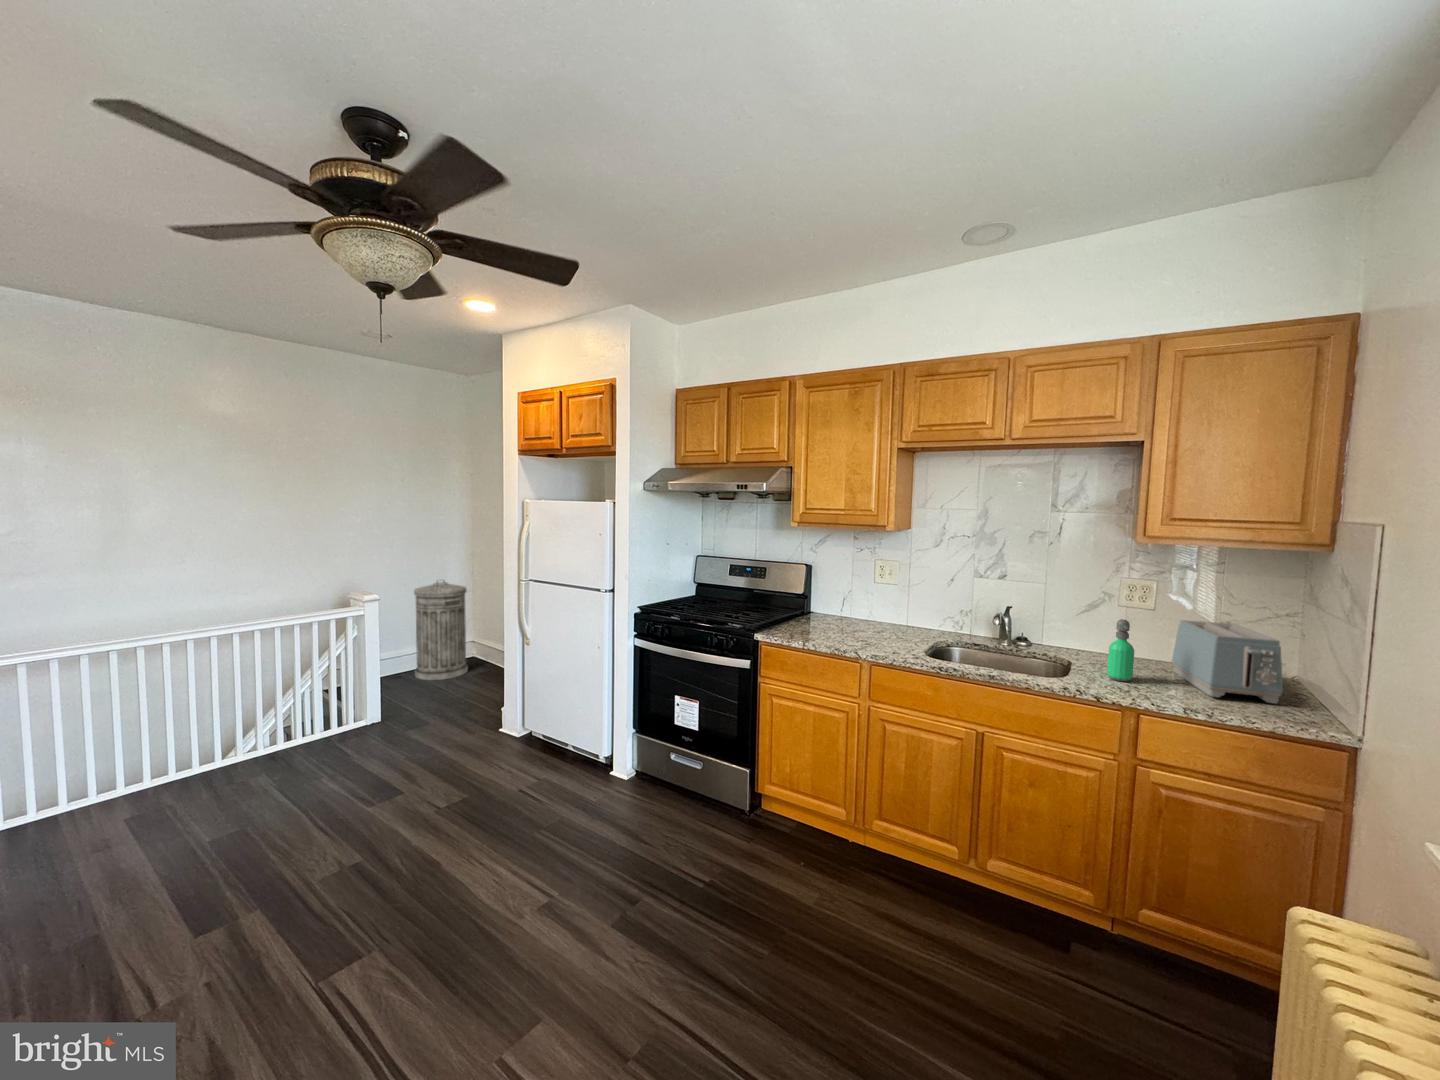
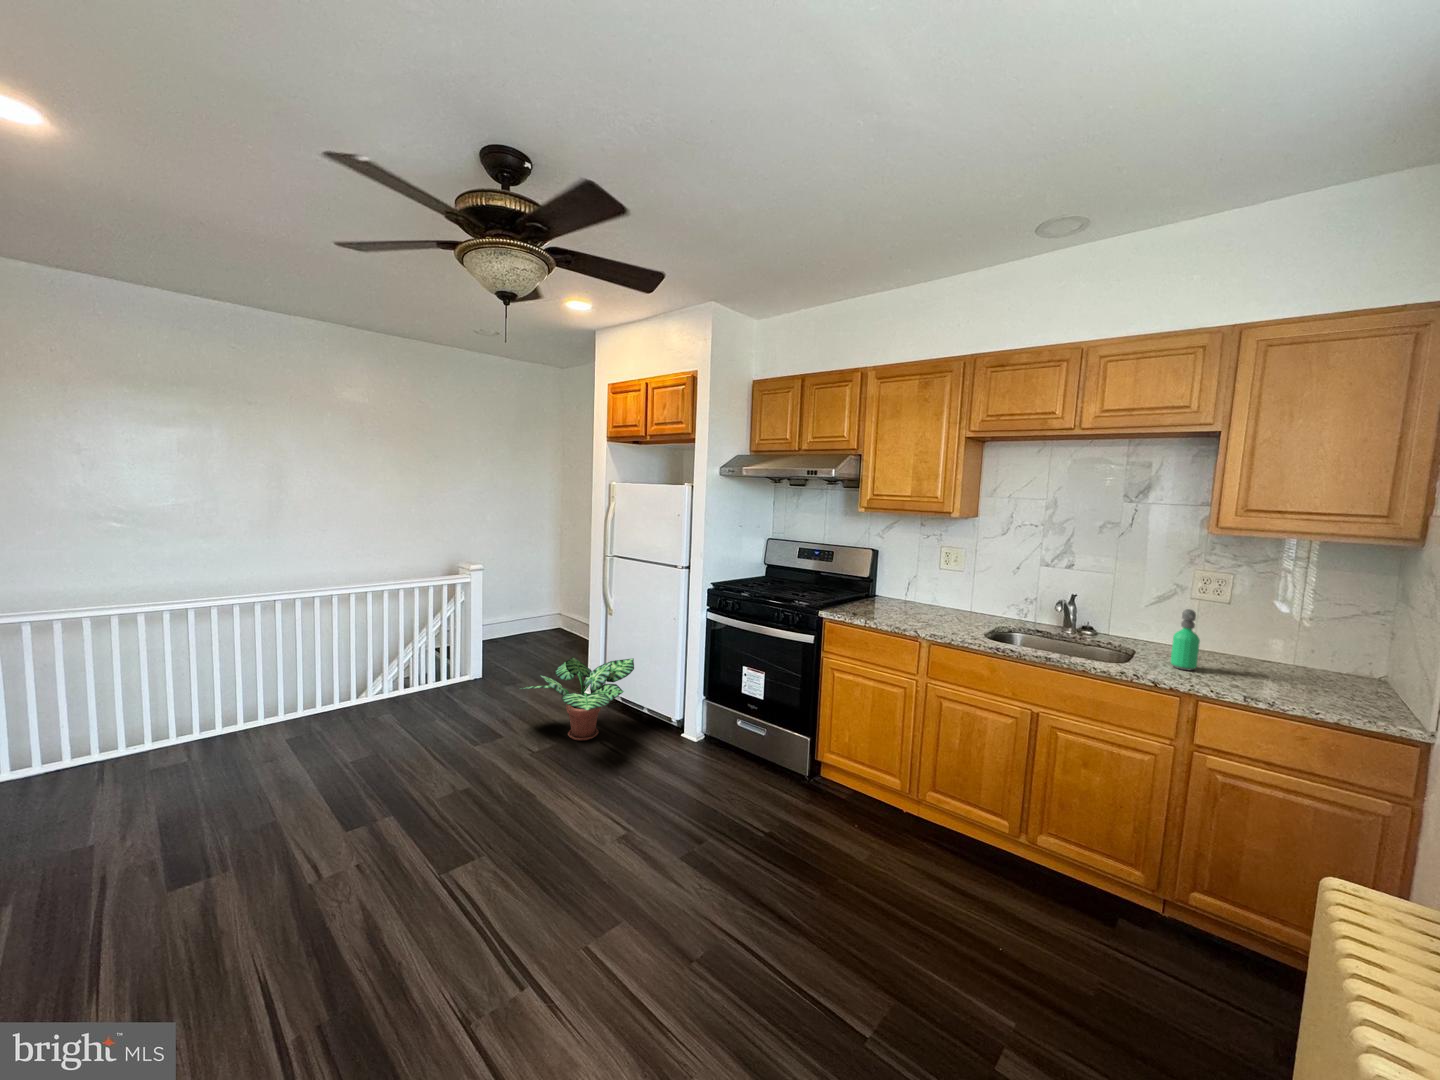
trash can: present [414,581,468,680] -> none [510,555,556,645]
toaster: present [1172,620,1283,704] -> none [1243,613,1358,699]
potted plant: none [413,693,555,791] -> present [521,657,634,741]

